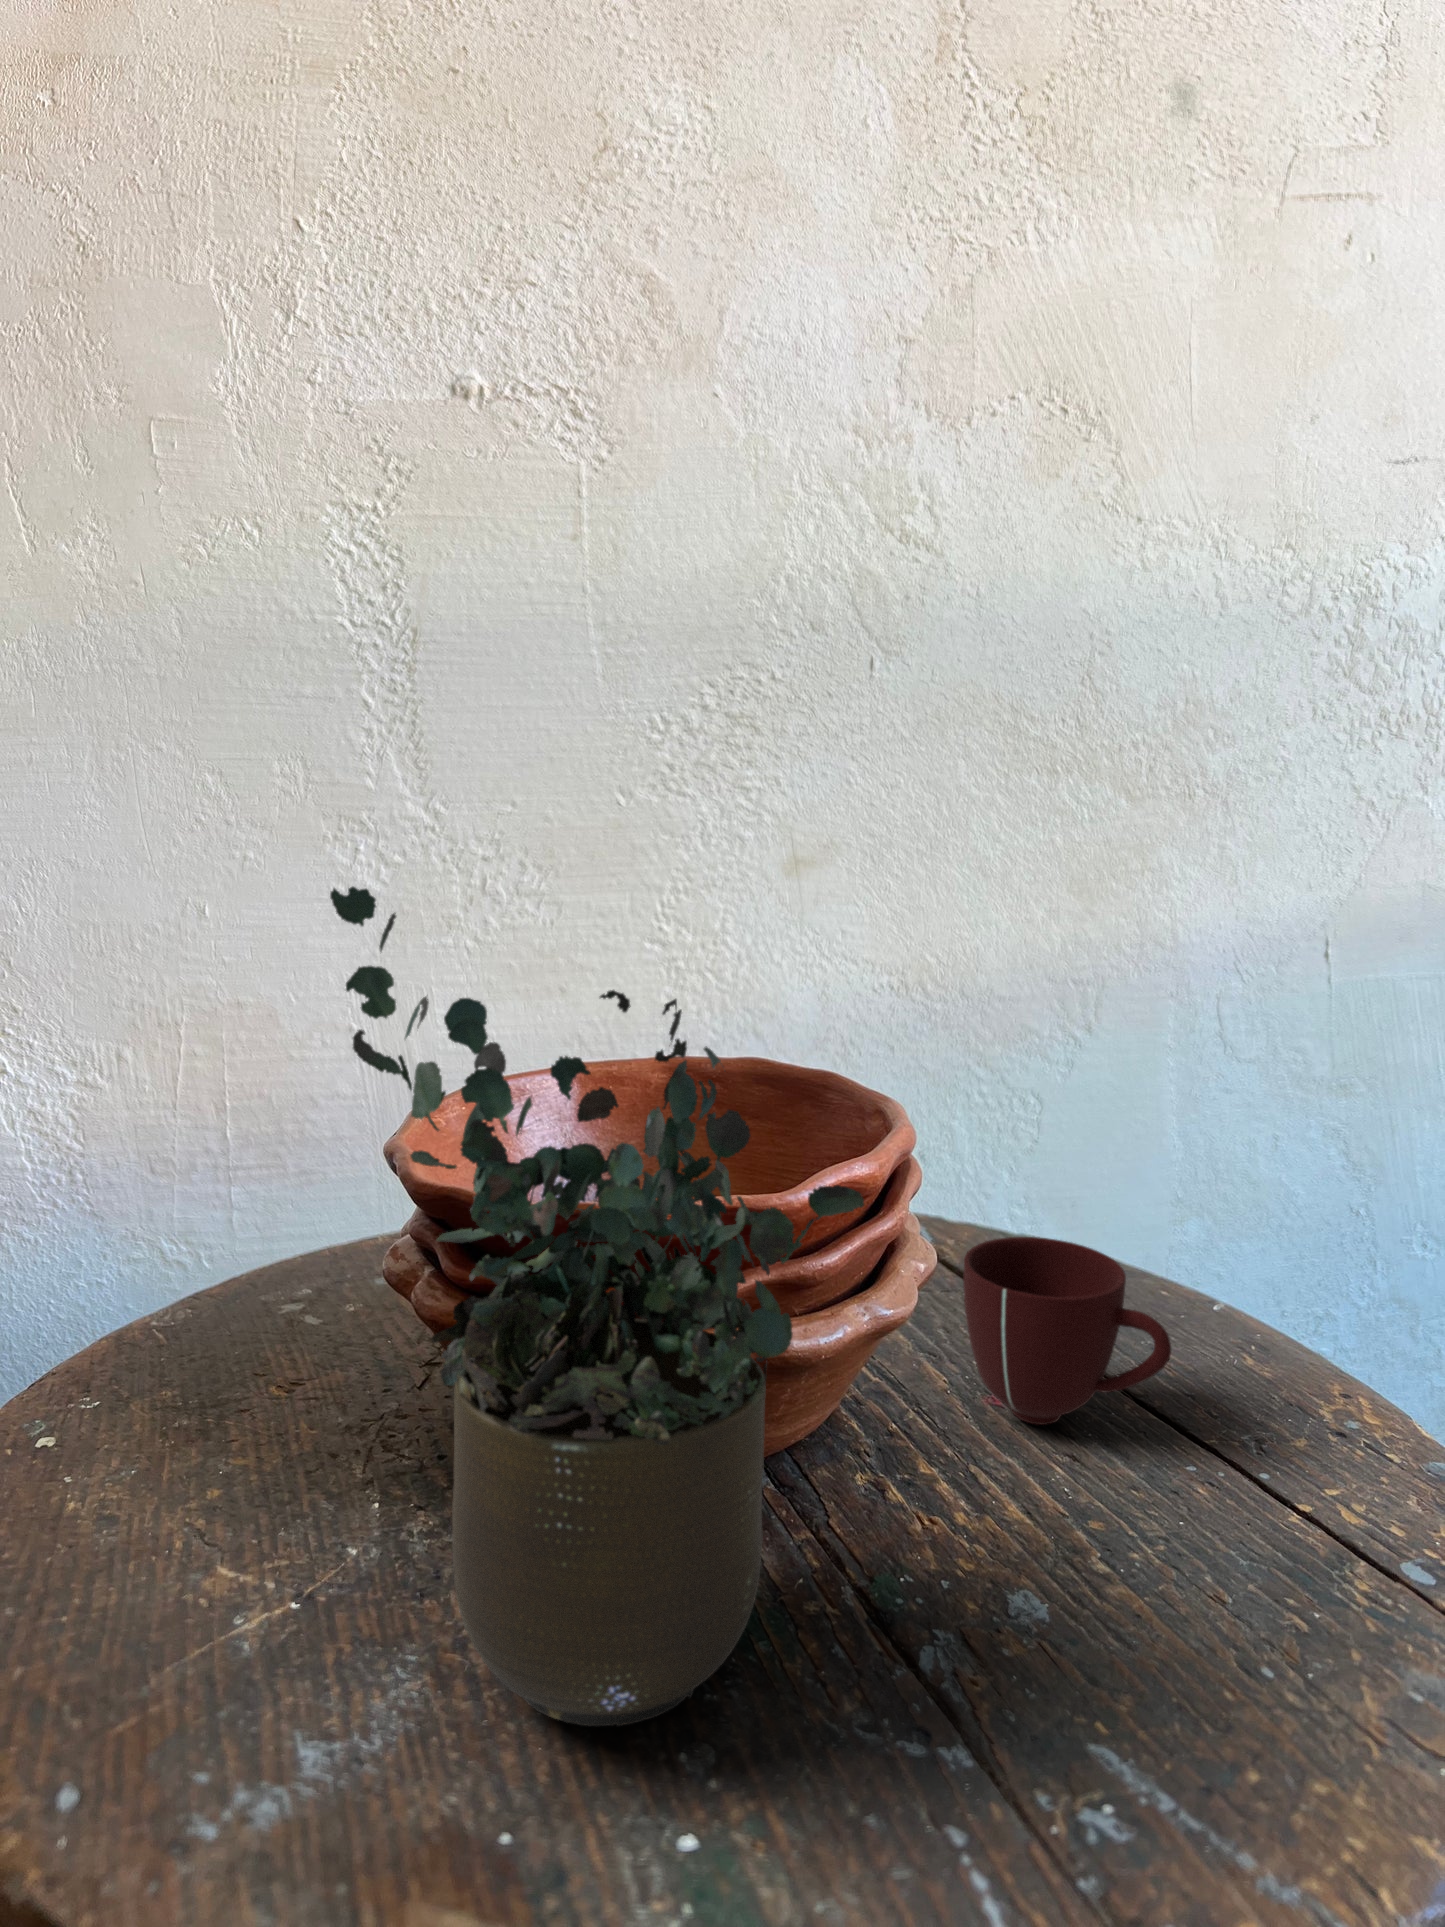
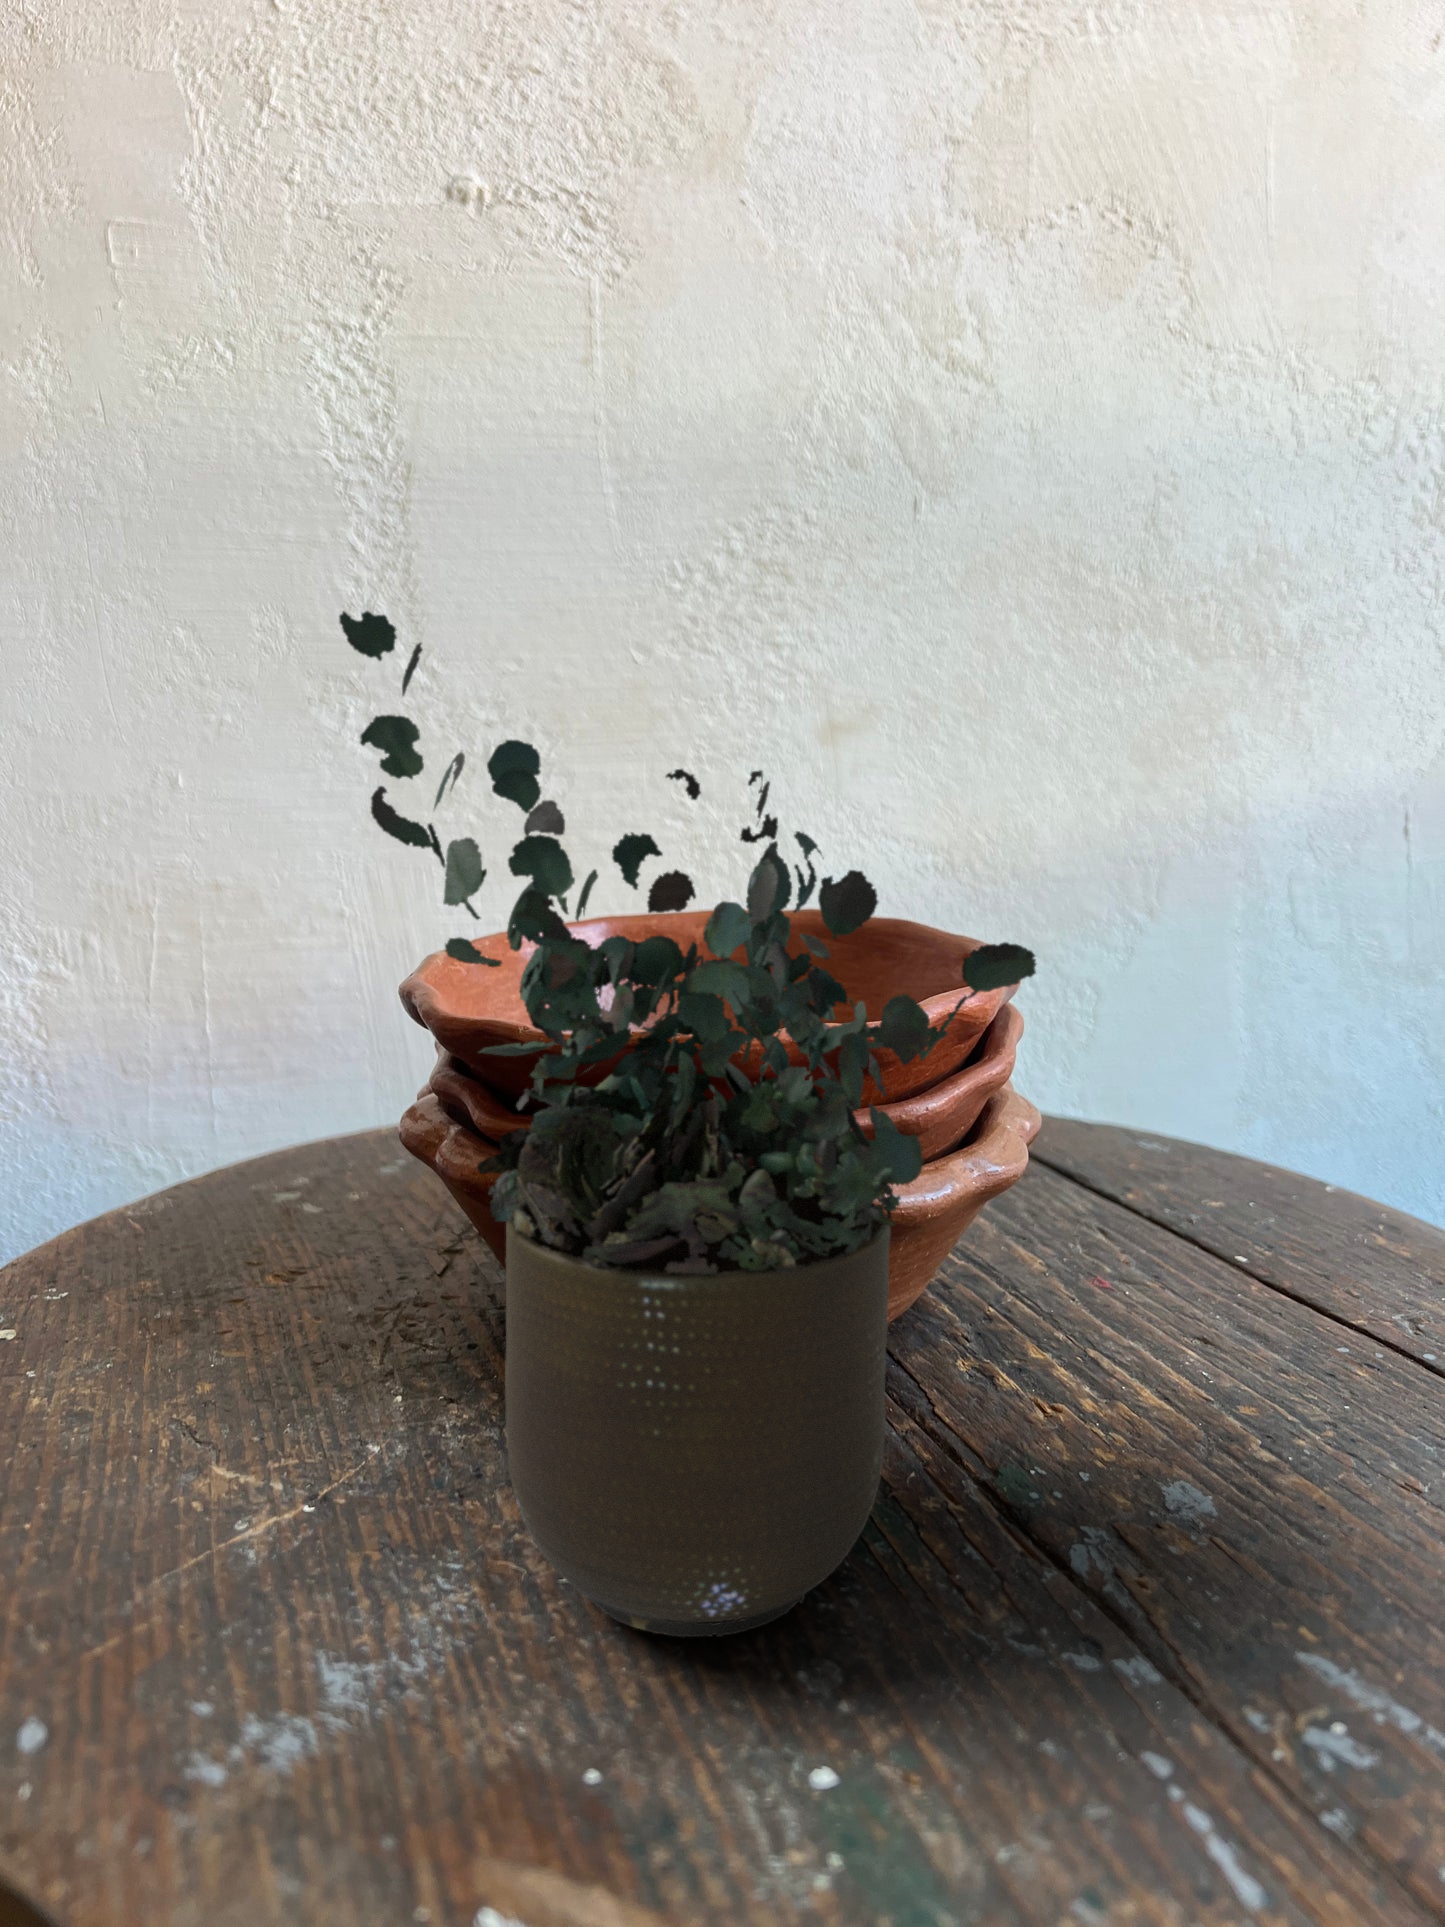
mug: present [963,1237,1171,1425] -> none [1072,1100,1325,1309]

